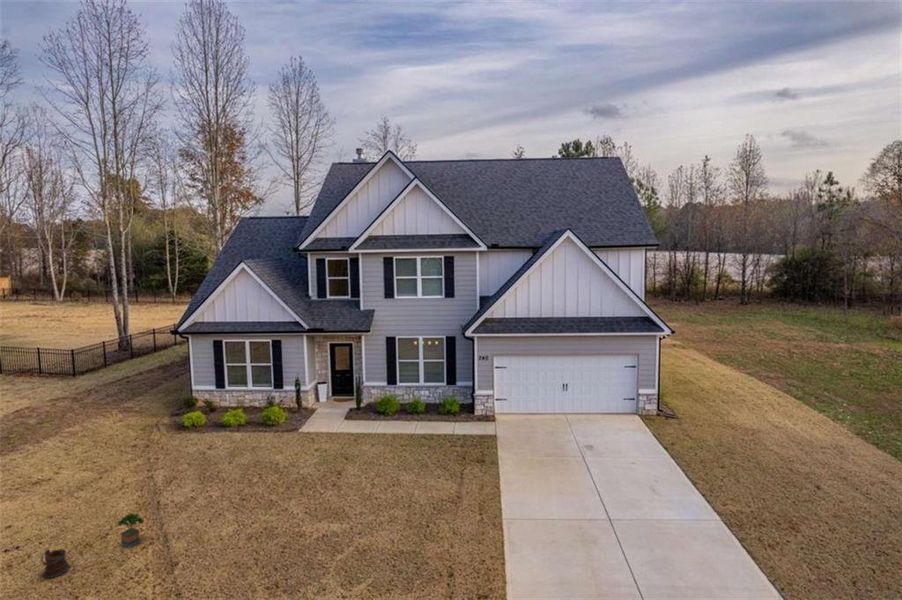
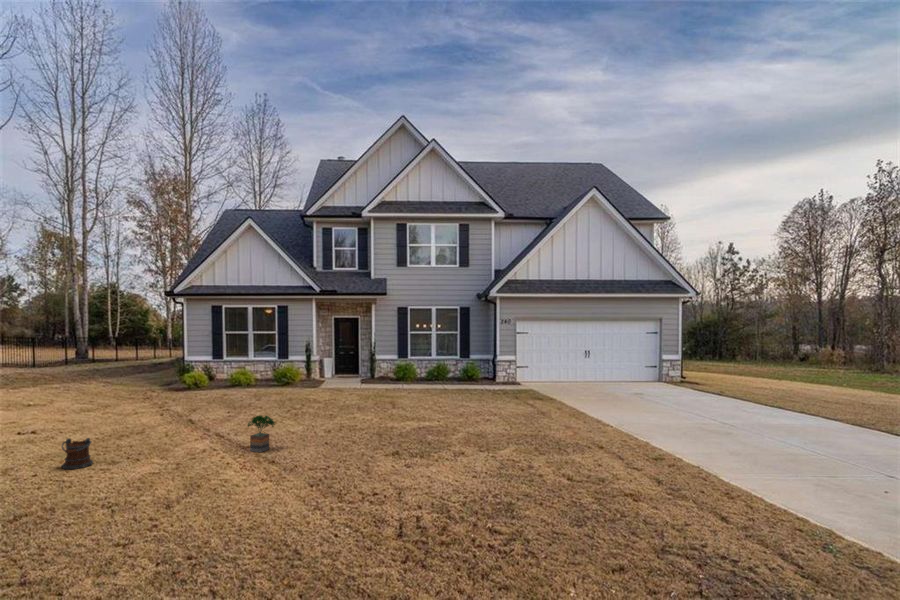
potted tree: present [118,513,144,548] -> present [248,416,275,452]

